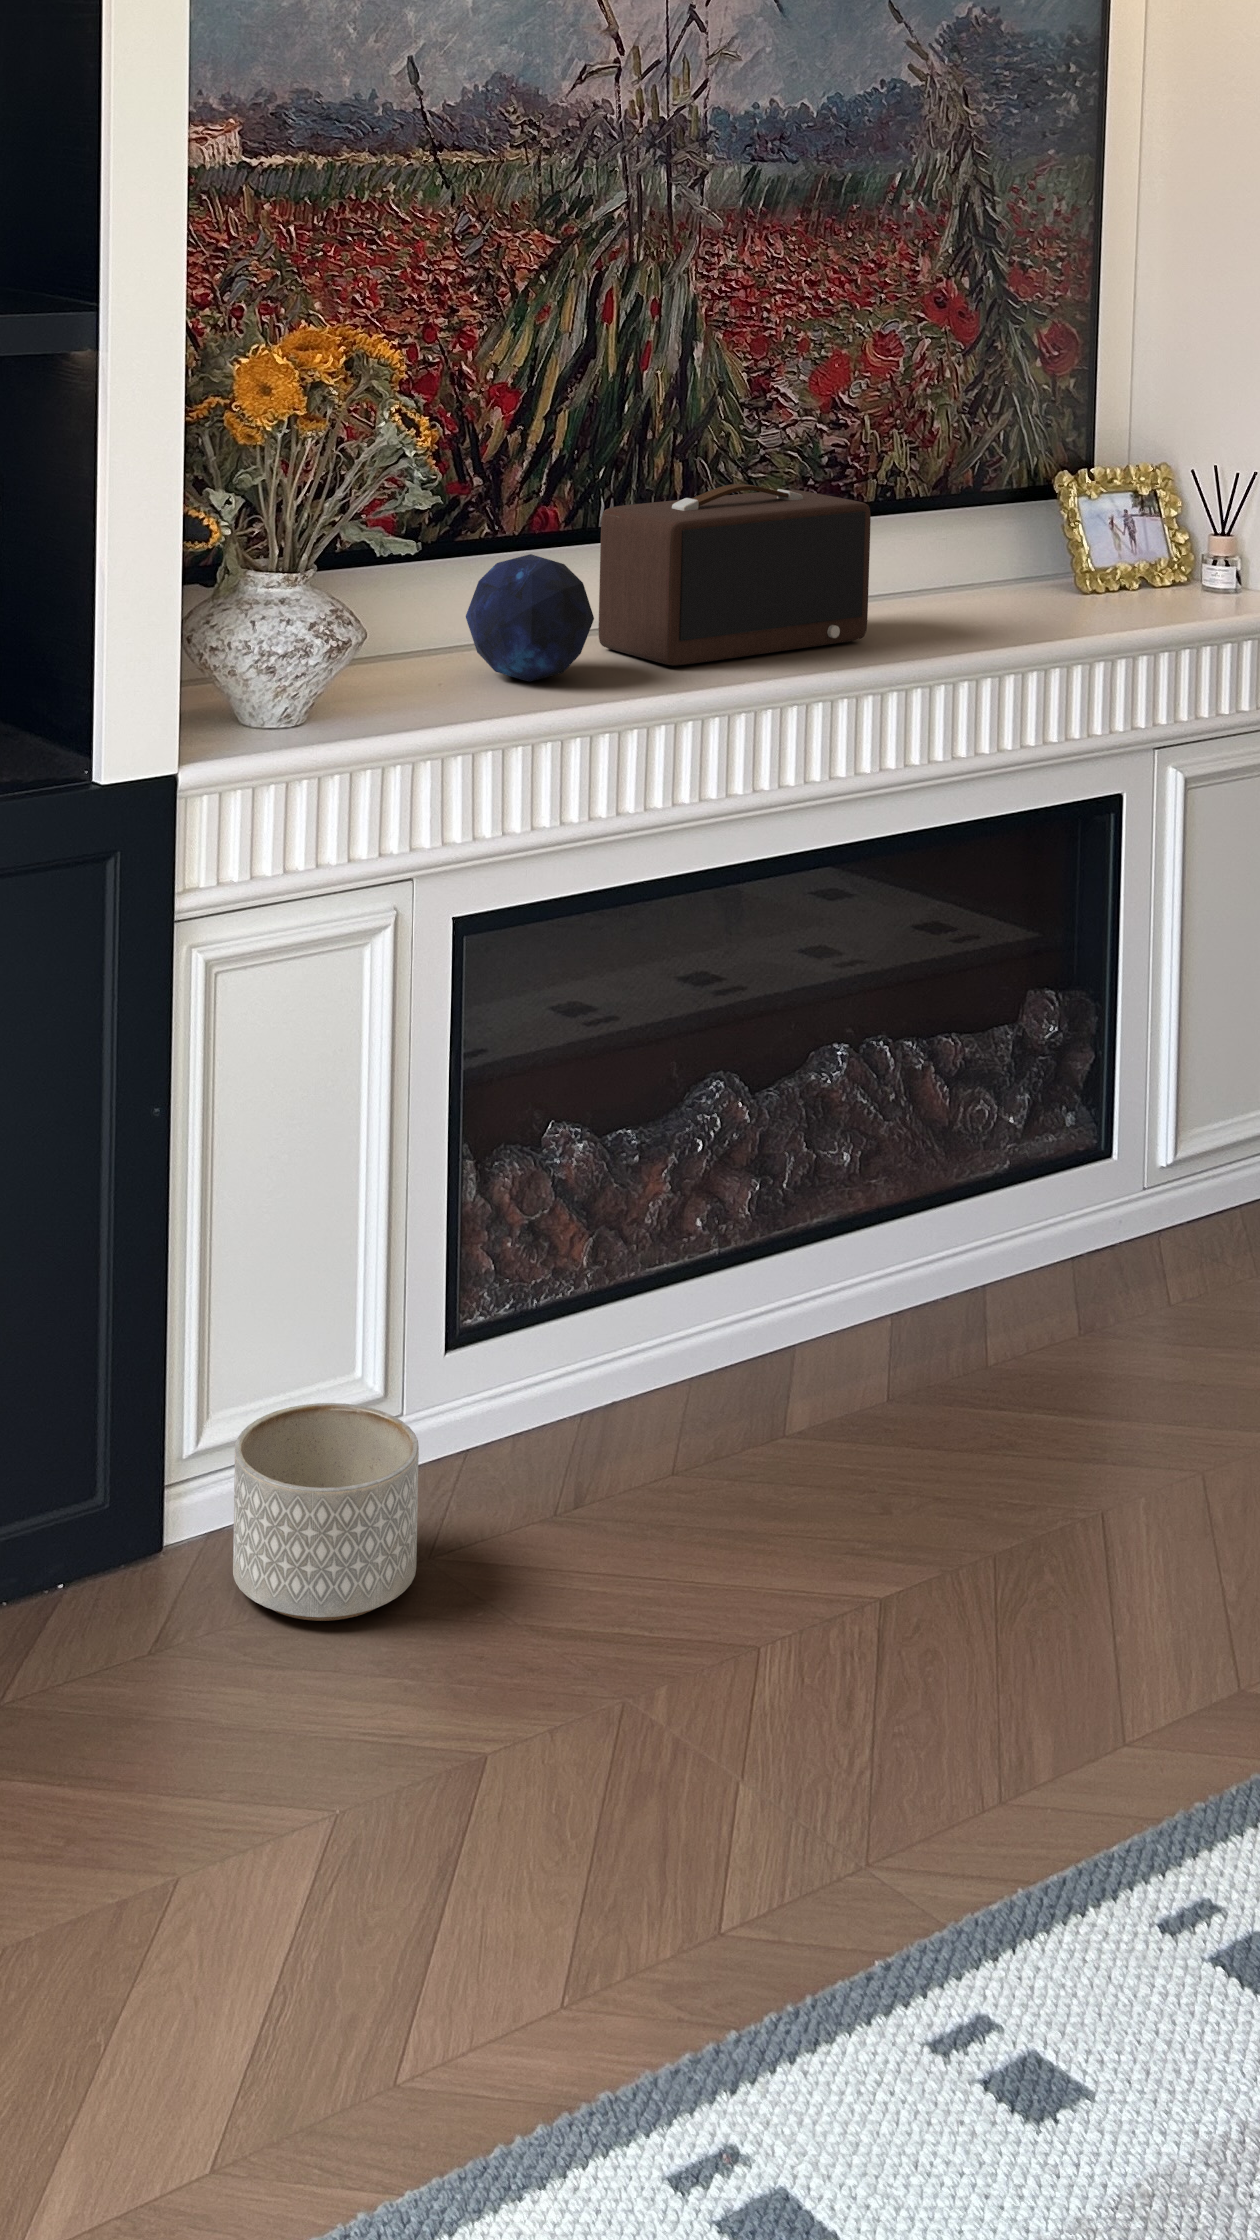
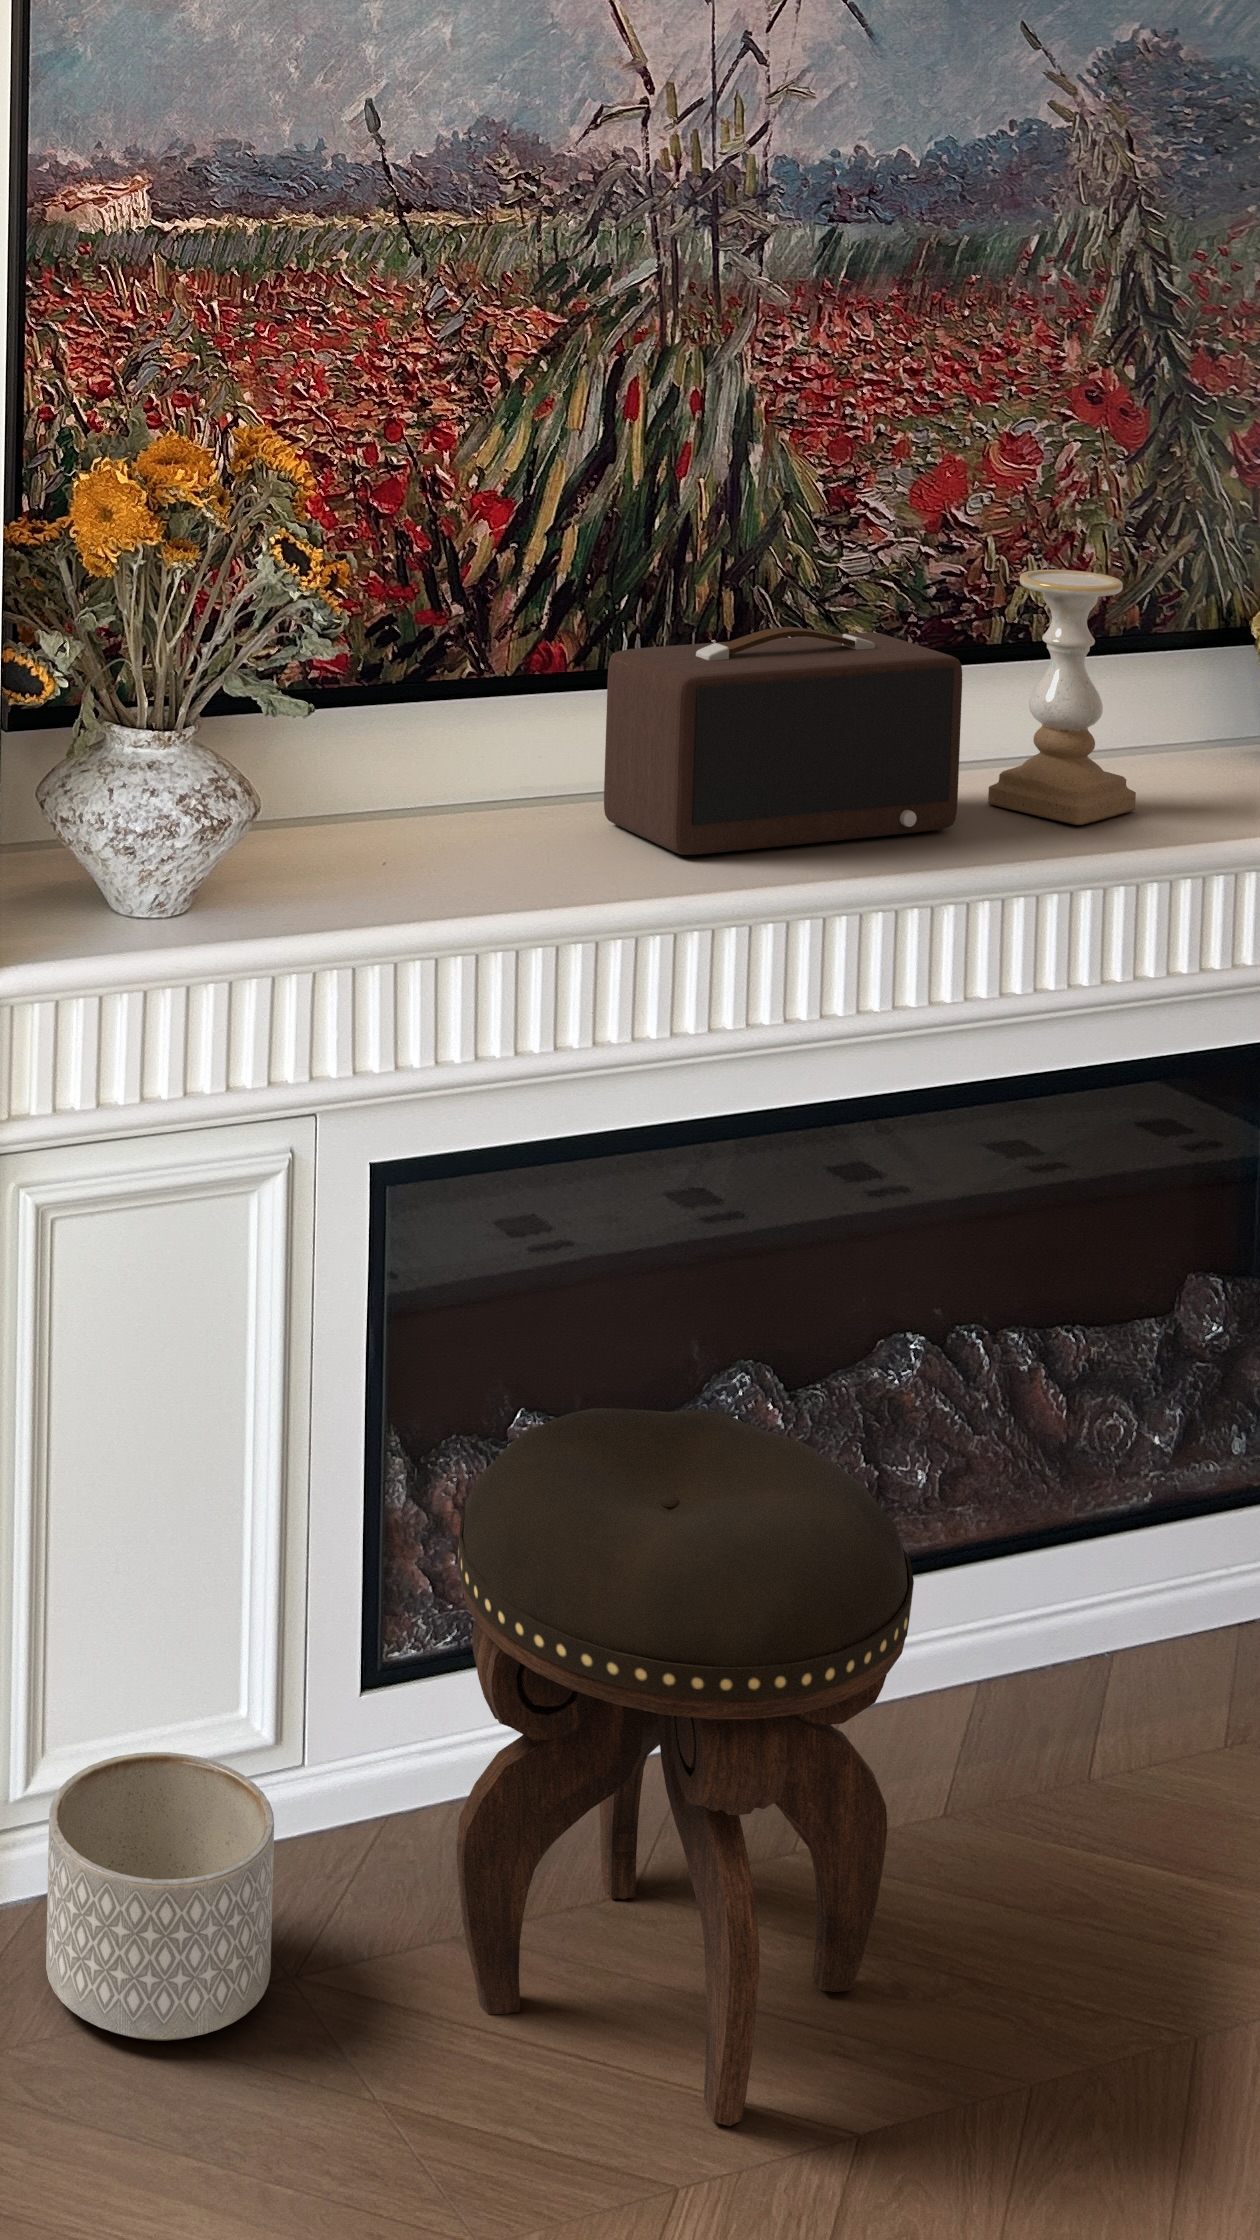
candle holder: none [881,436,991,633] -> present [988,570,1136,825]
decorative orb: present [466,554,594,682] -> none [418,709,576,868]
footstool: none [553,1088,905,1616] -> present [457,1408,914,2126]

